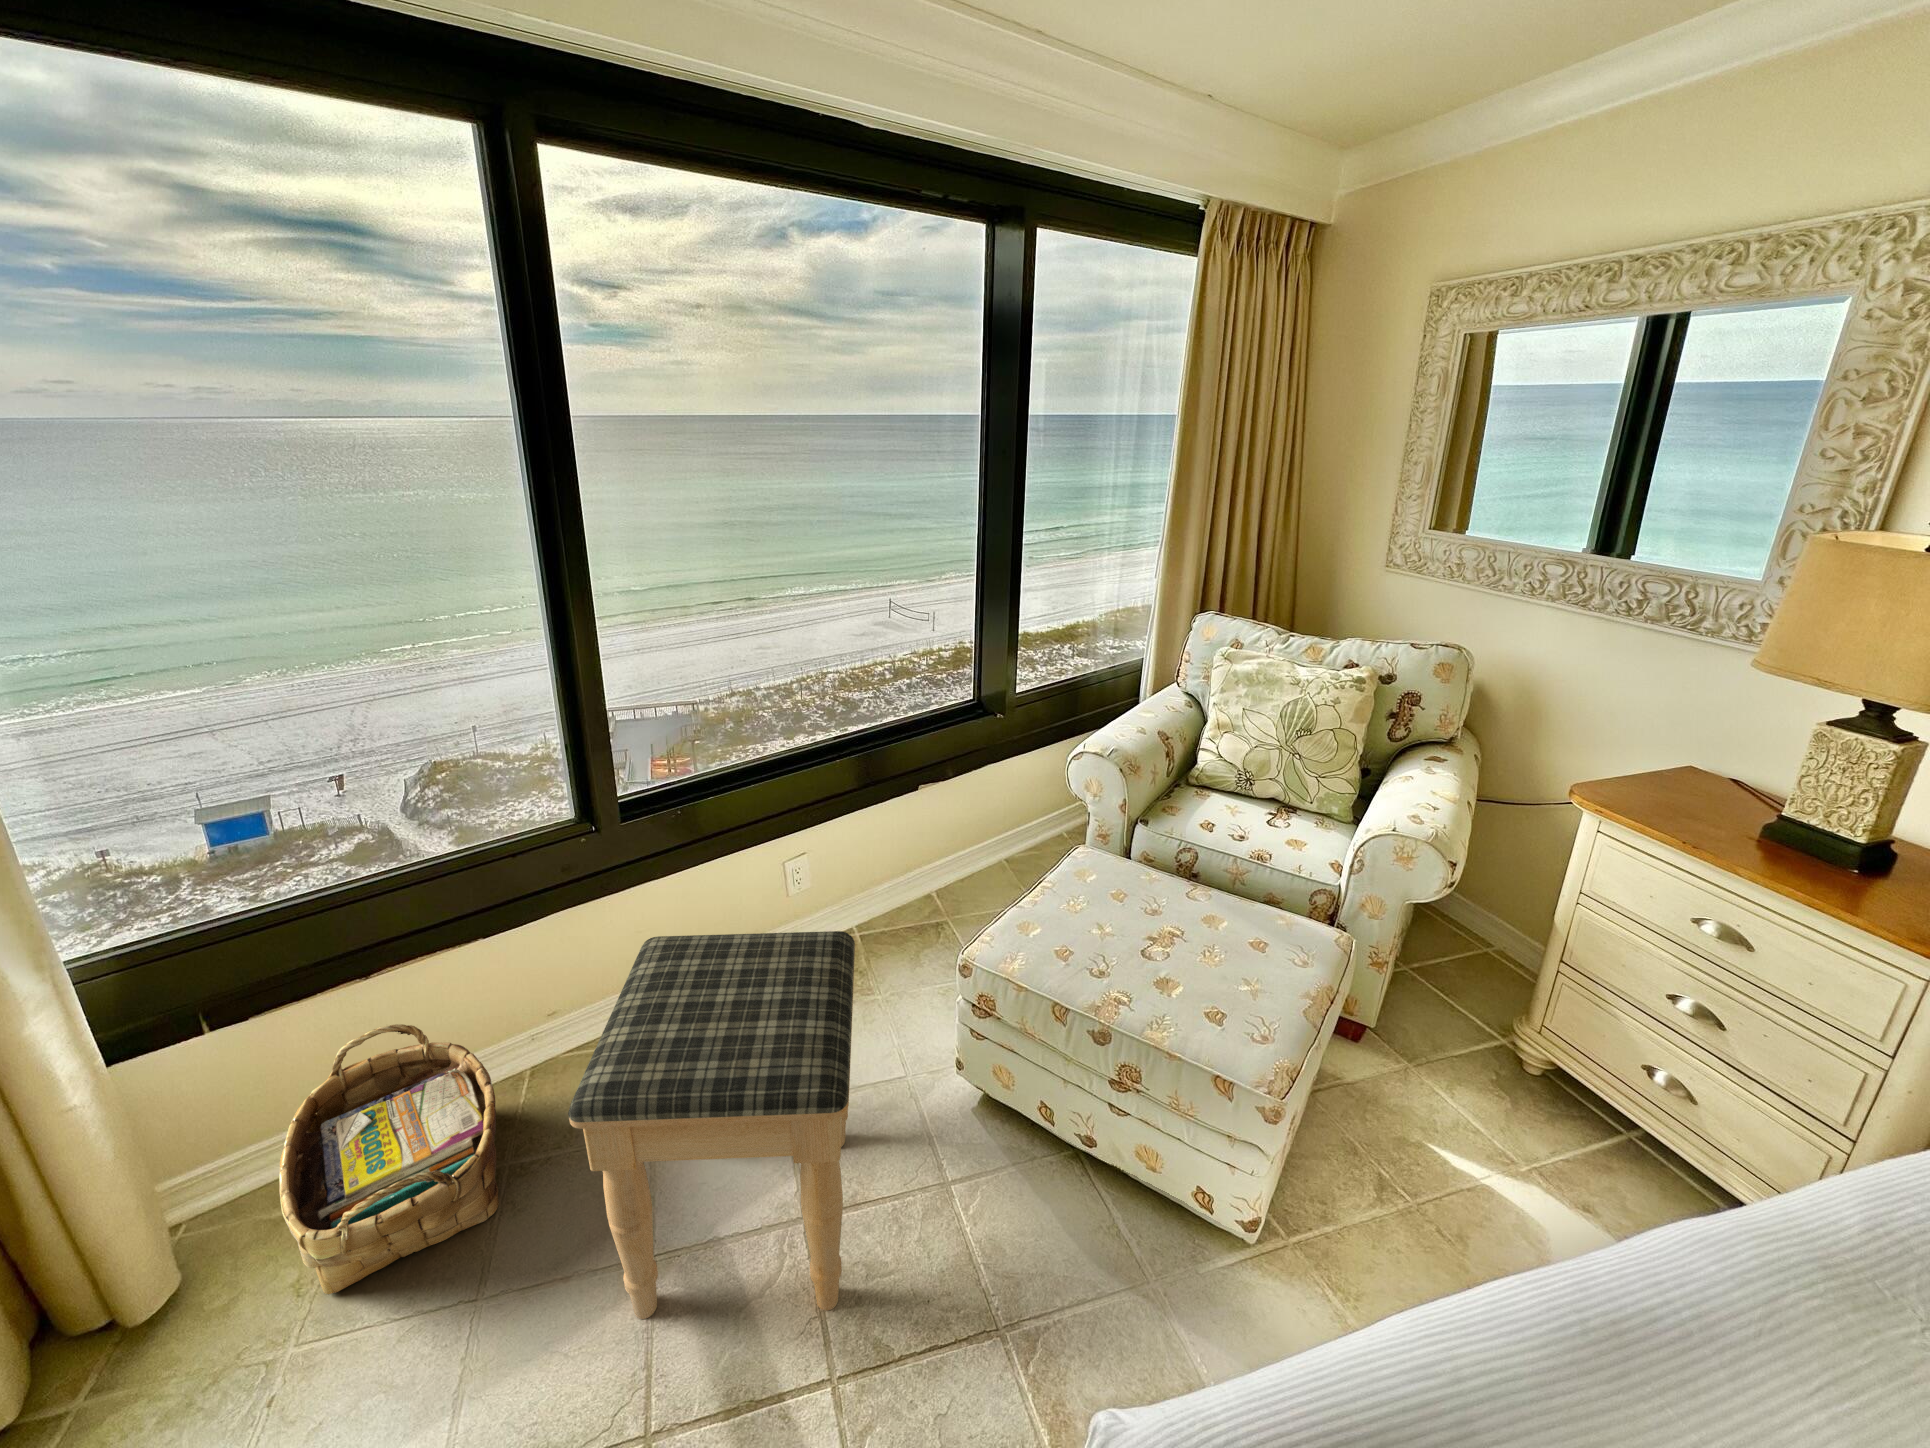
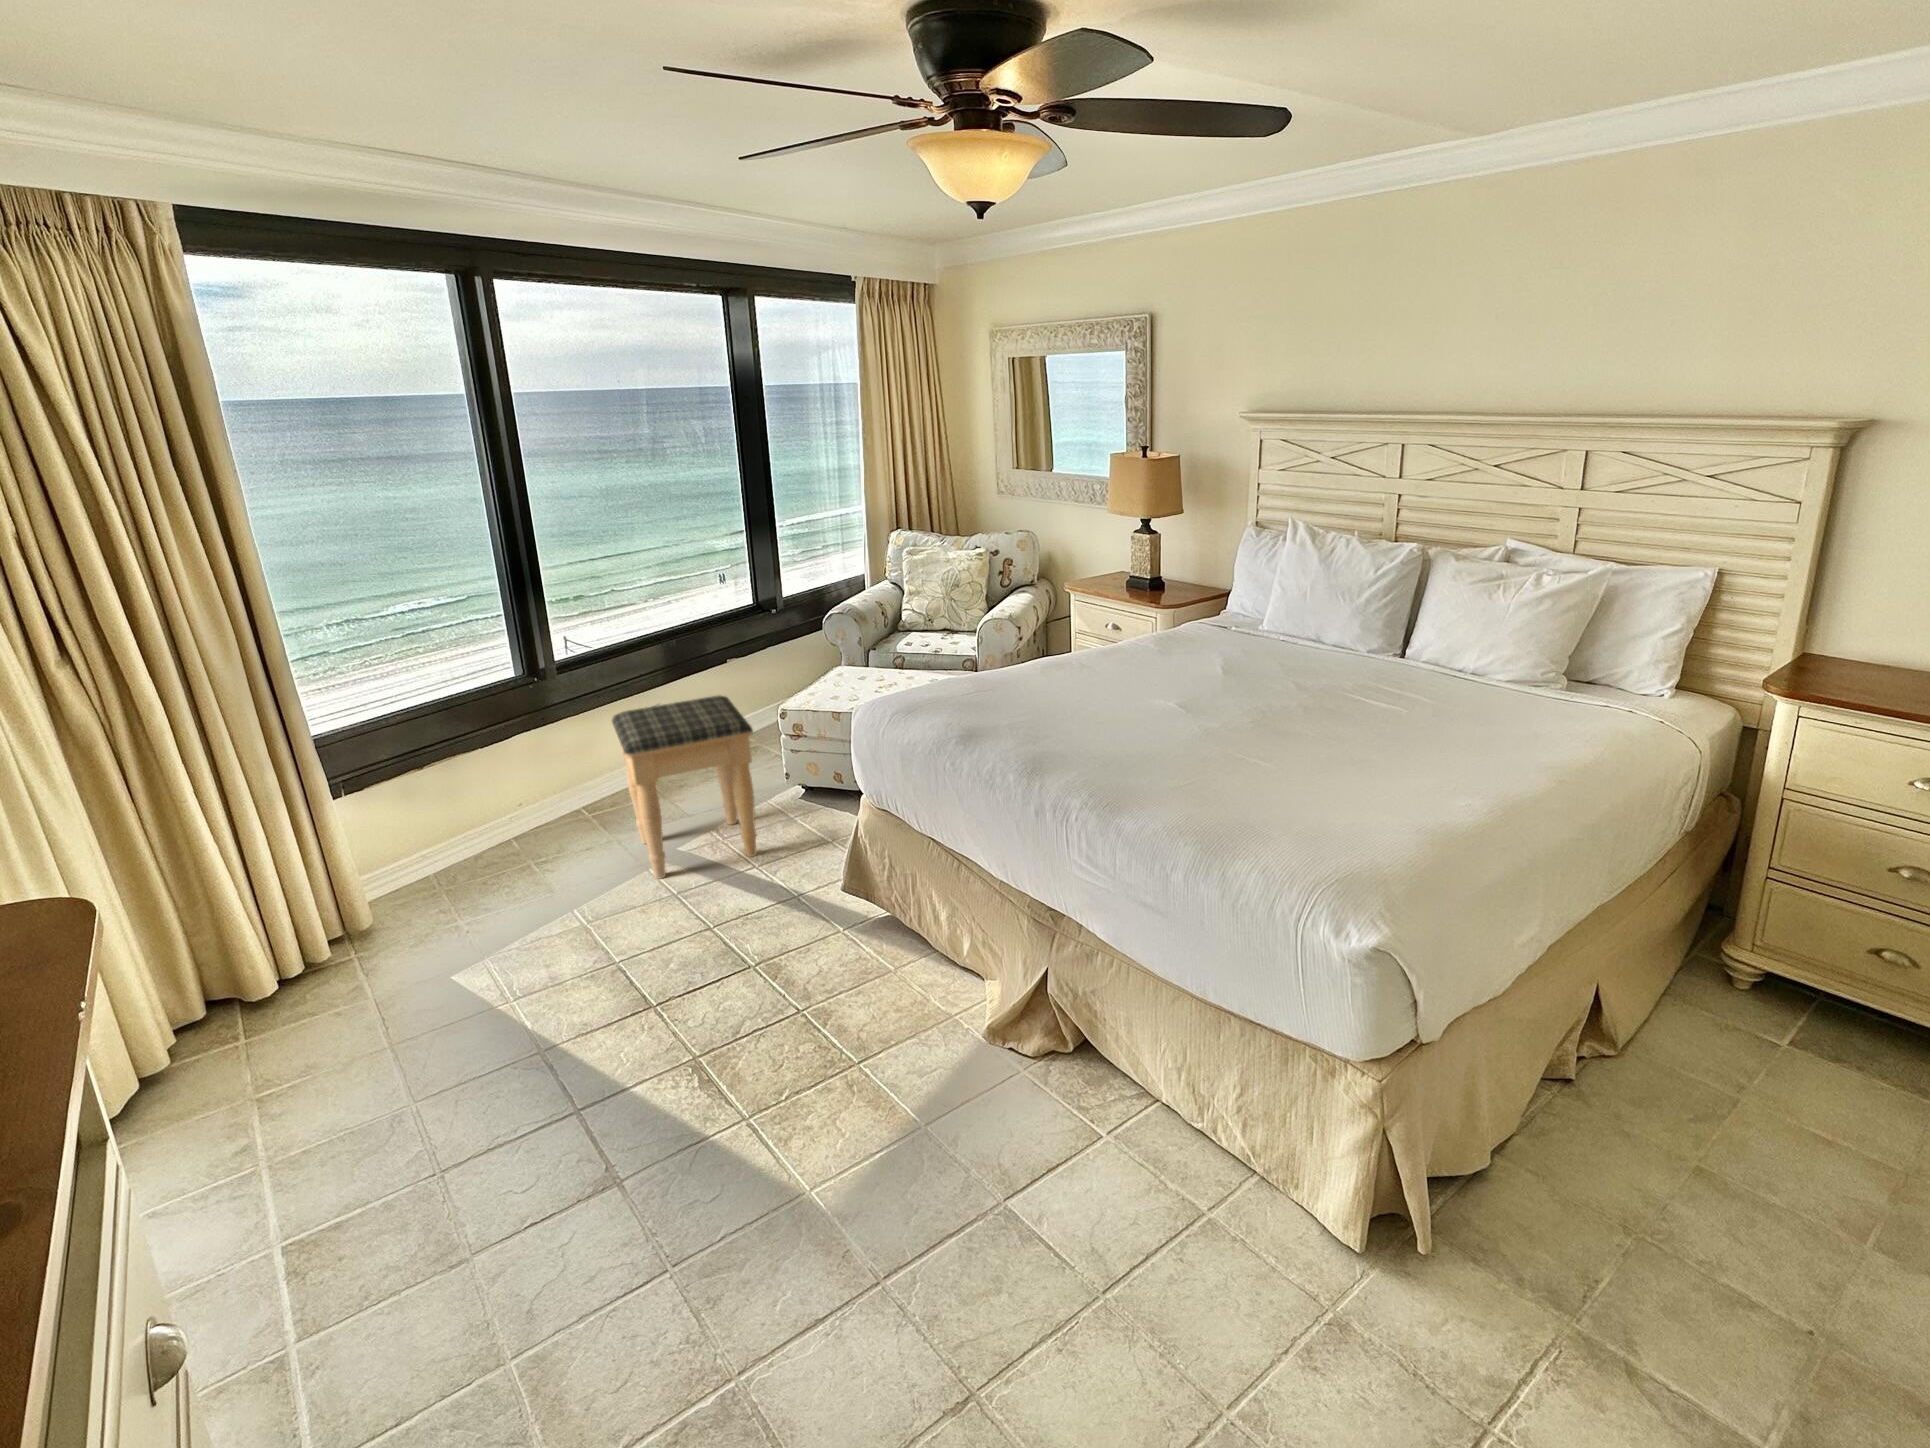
woven basket: present [279,1024,499,1294] -> none [413,800,549,913]

